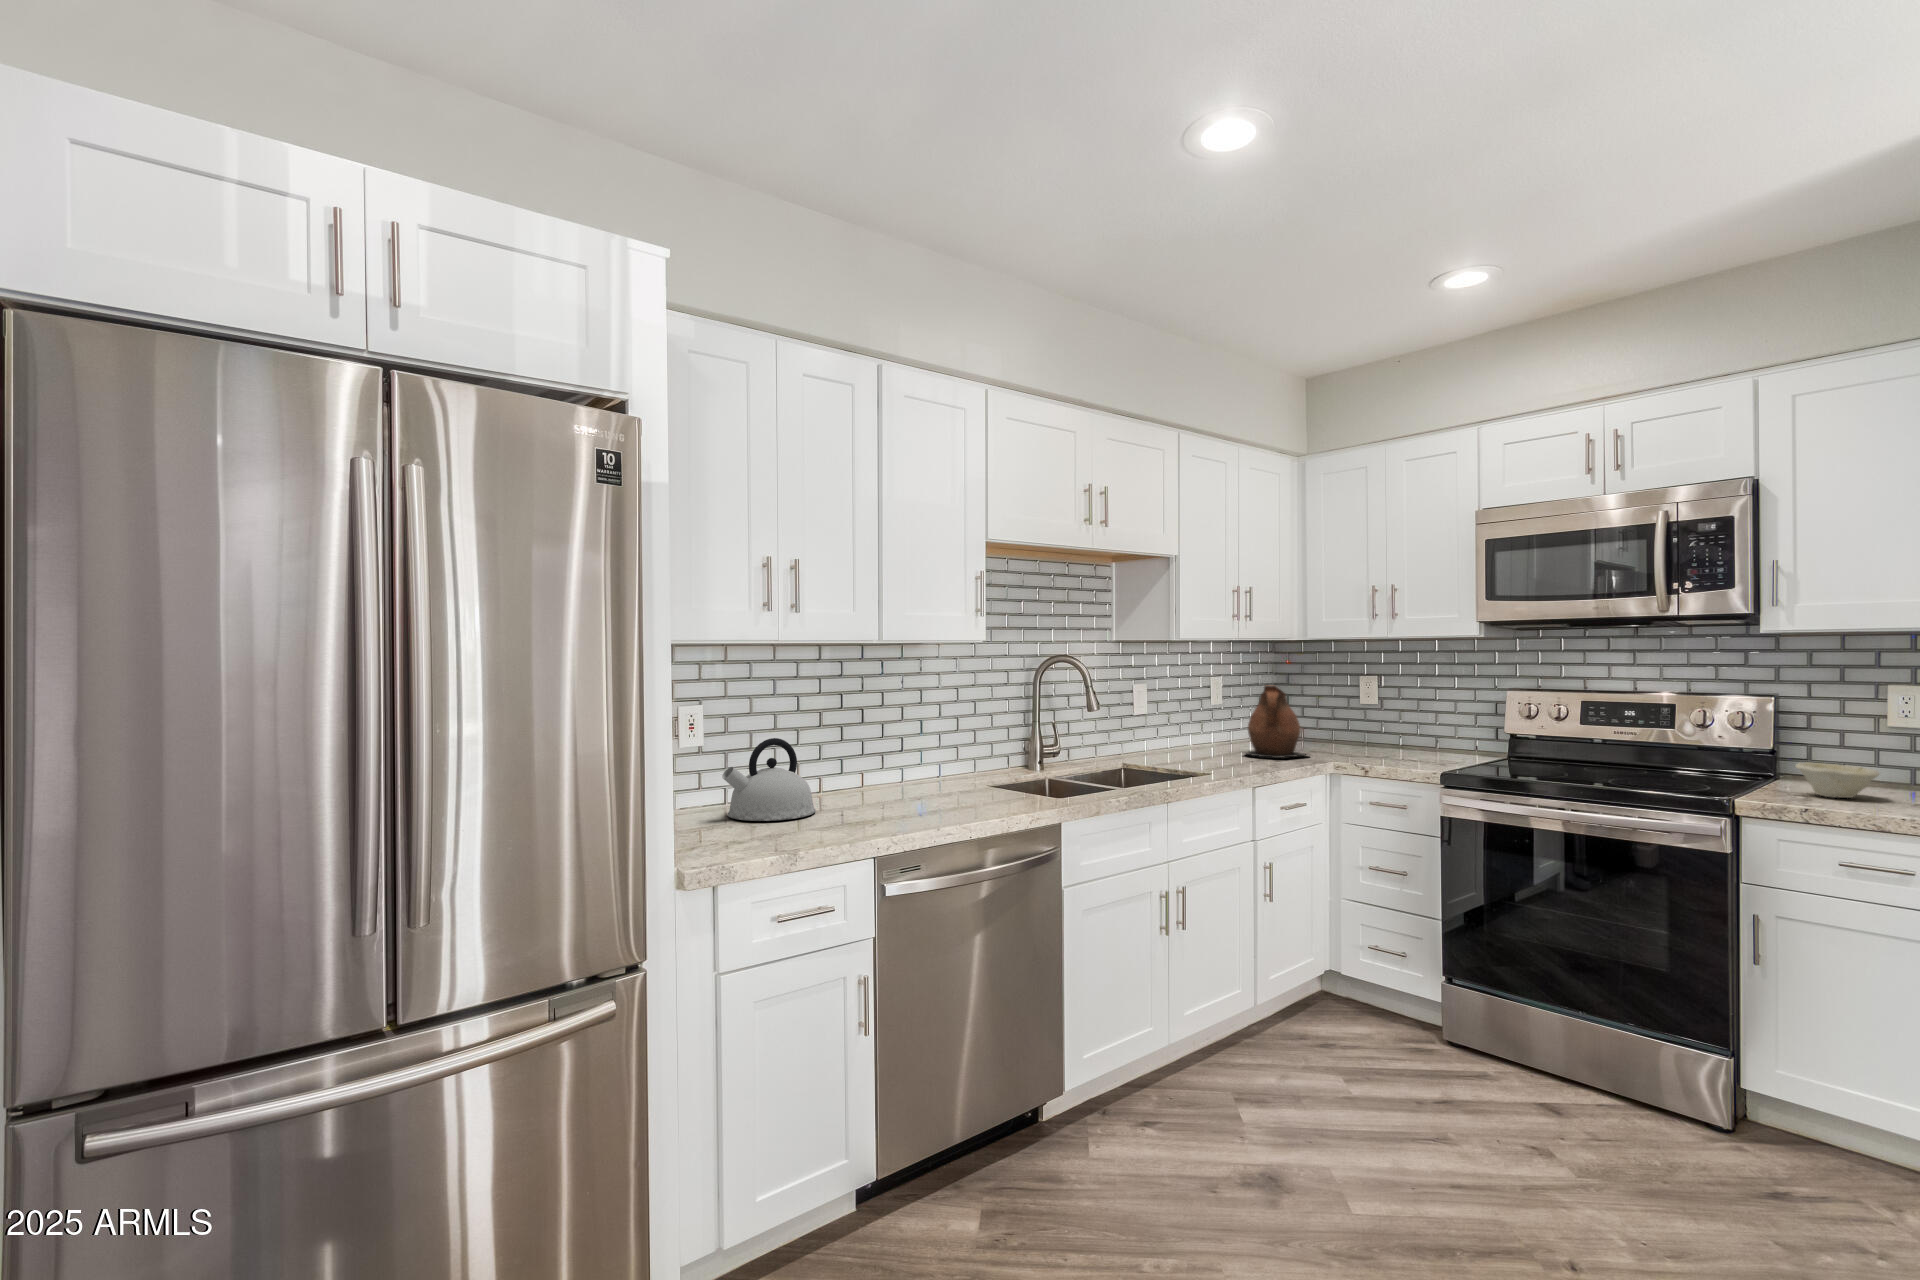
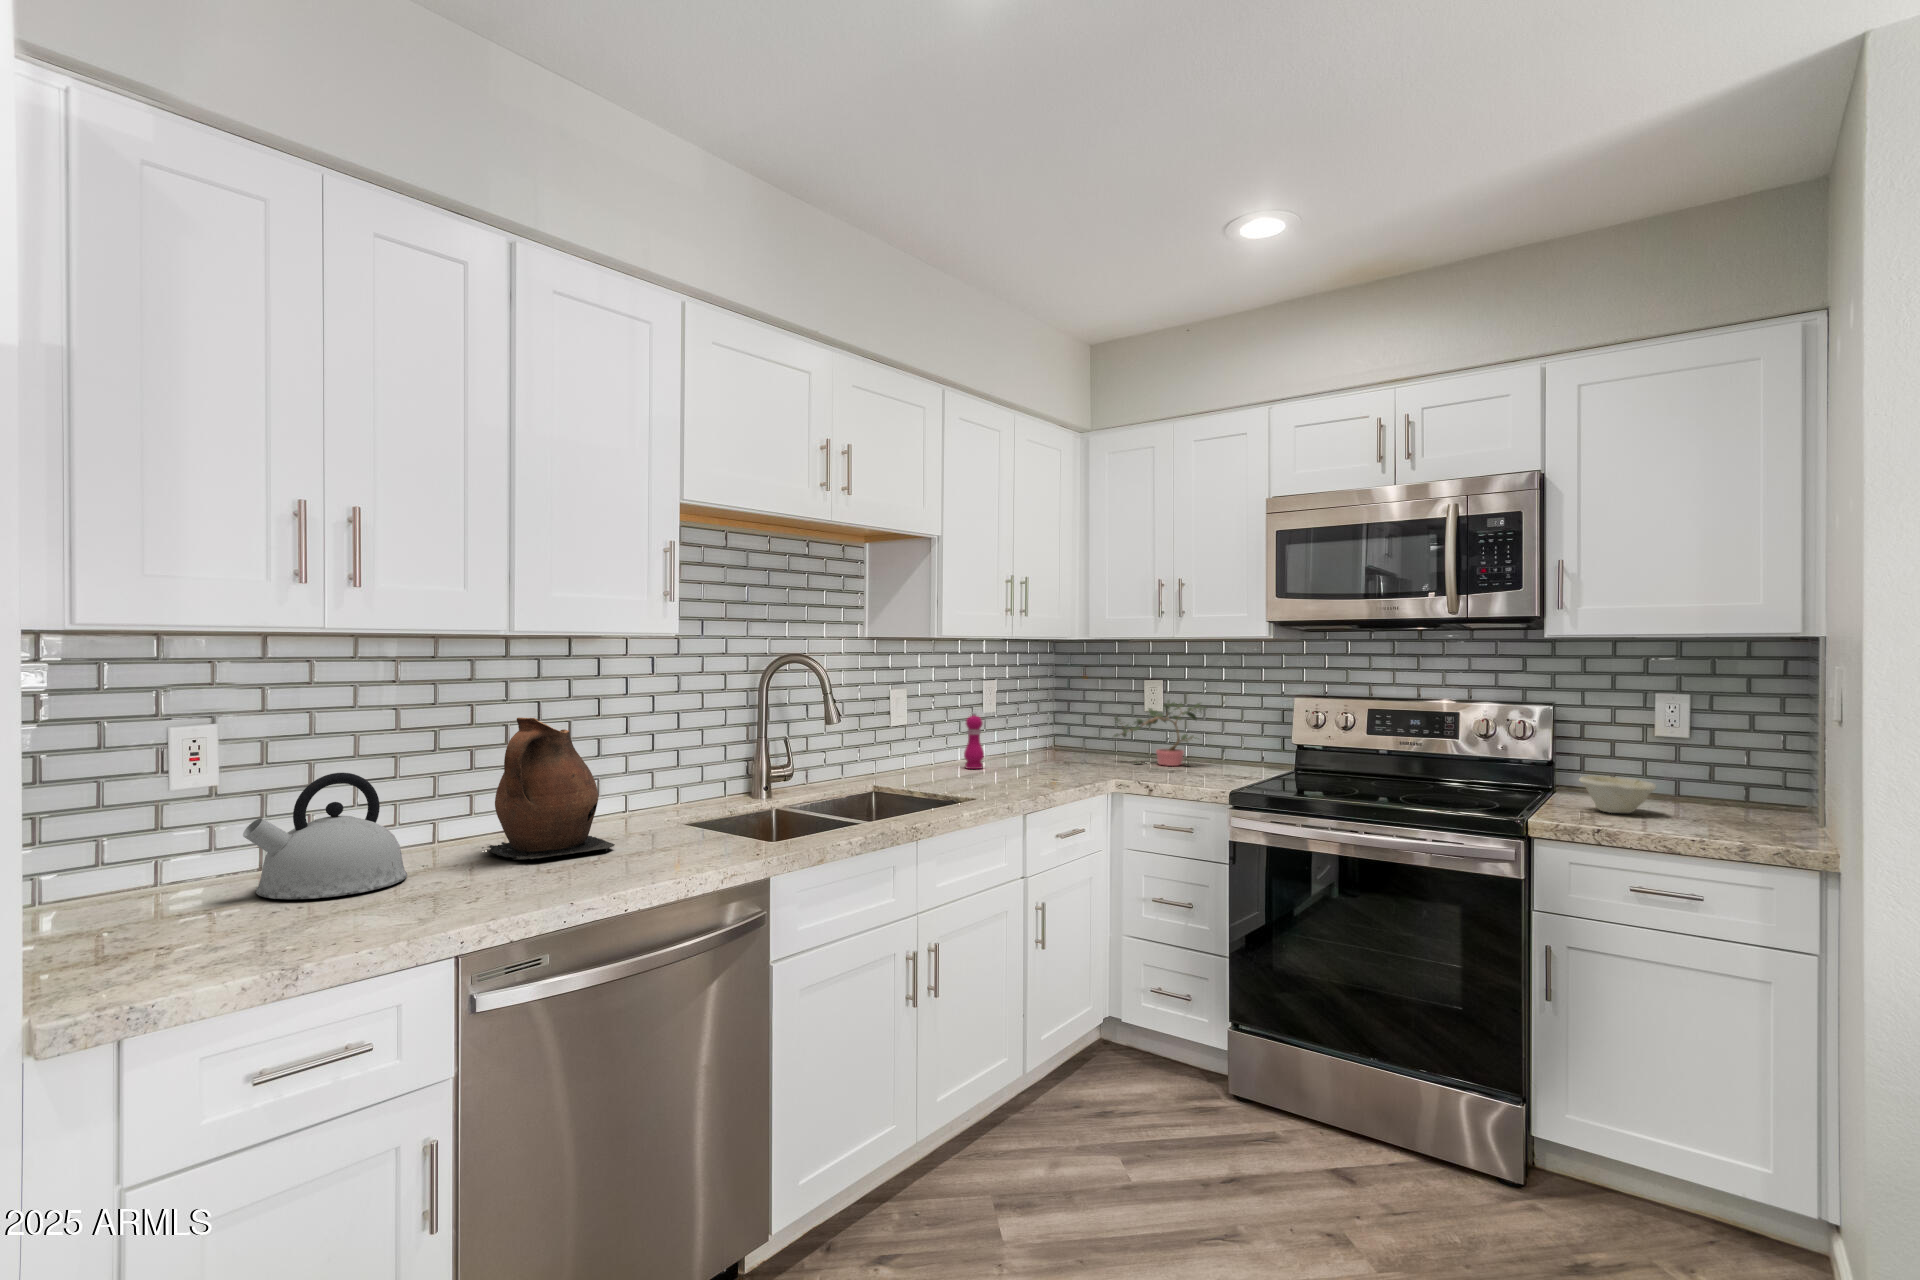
ceramic pitcher: present [1245,686,1307,758] -> present [482,718,615,860]
potted plant: none [1331,693,1422,752] -> present [1114,701,1206,766]
pepper mill: none [1197,702,1215,751] -> present [964,711,984,769]

